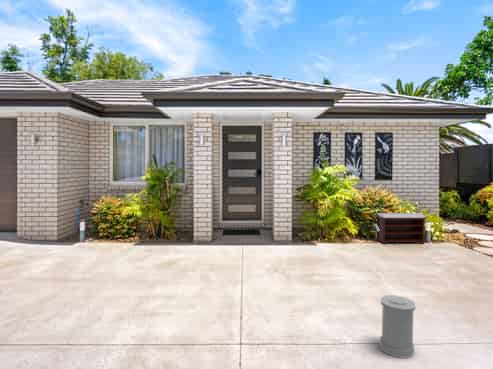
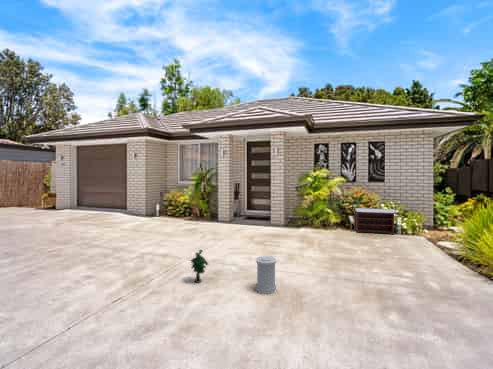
decorative plant: none [264,295,298,353] -> present [191,250,208,283]

